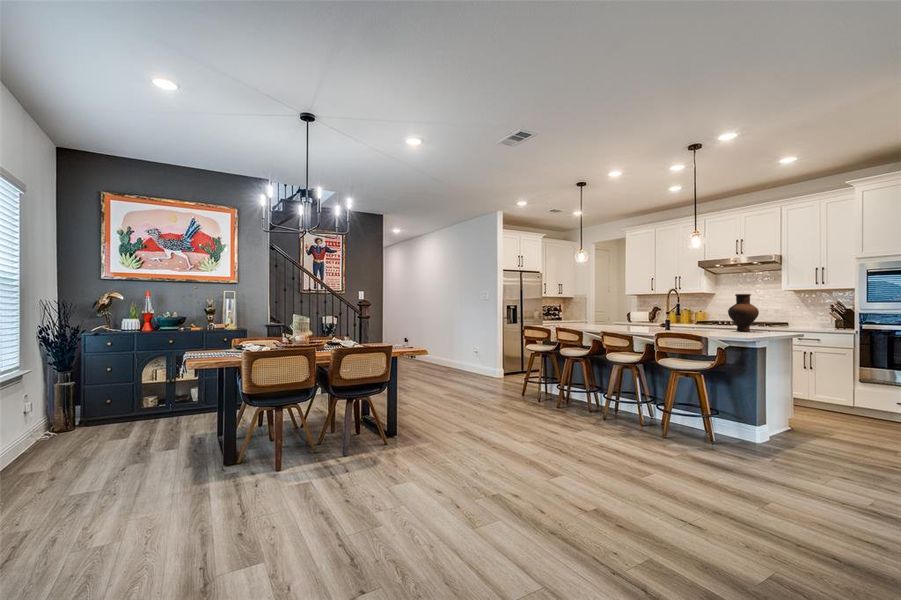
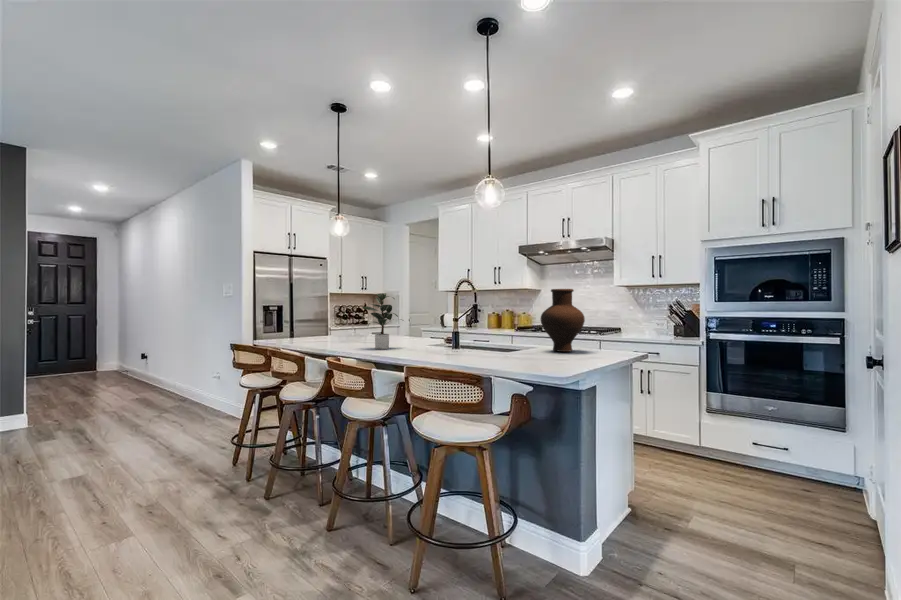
potted plant: none [604,296,639,329] -> present [362,293,398,349]

